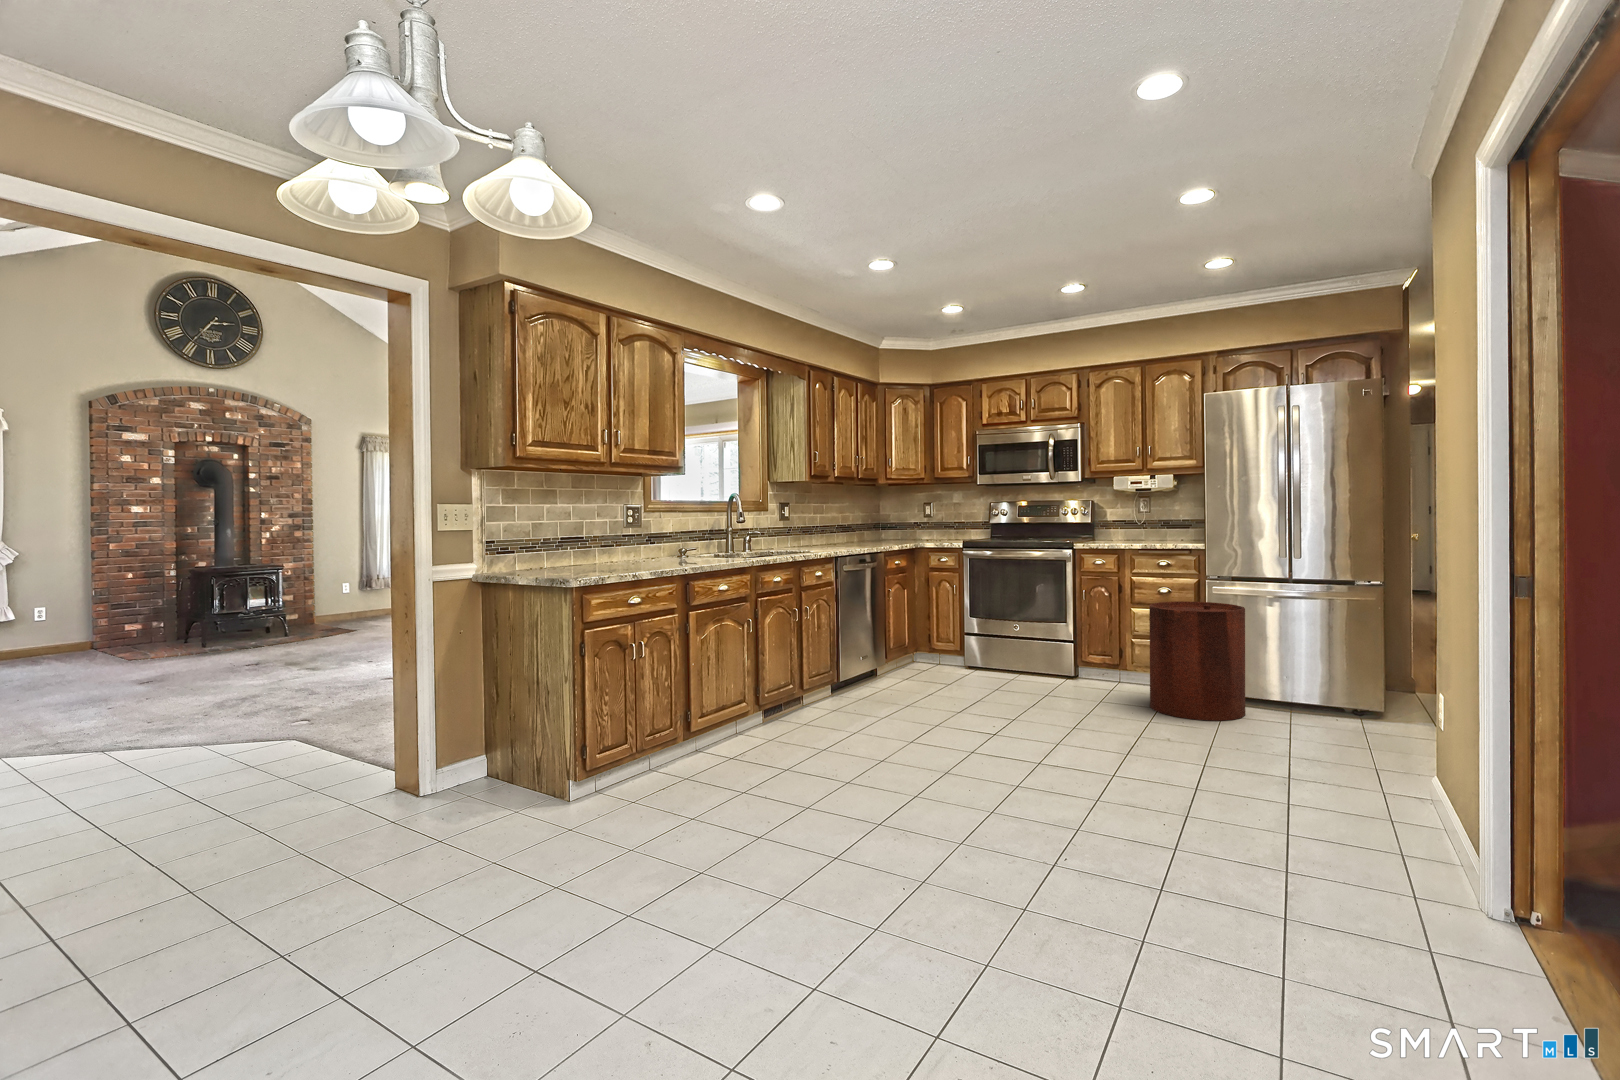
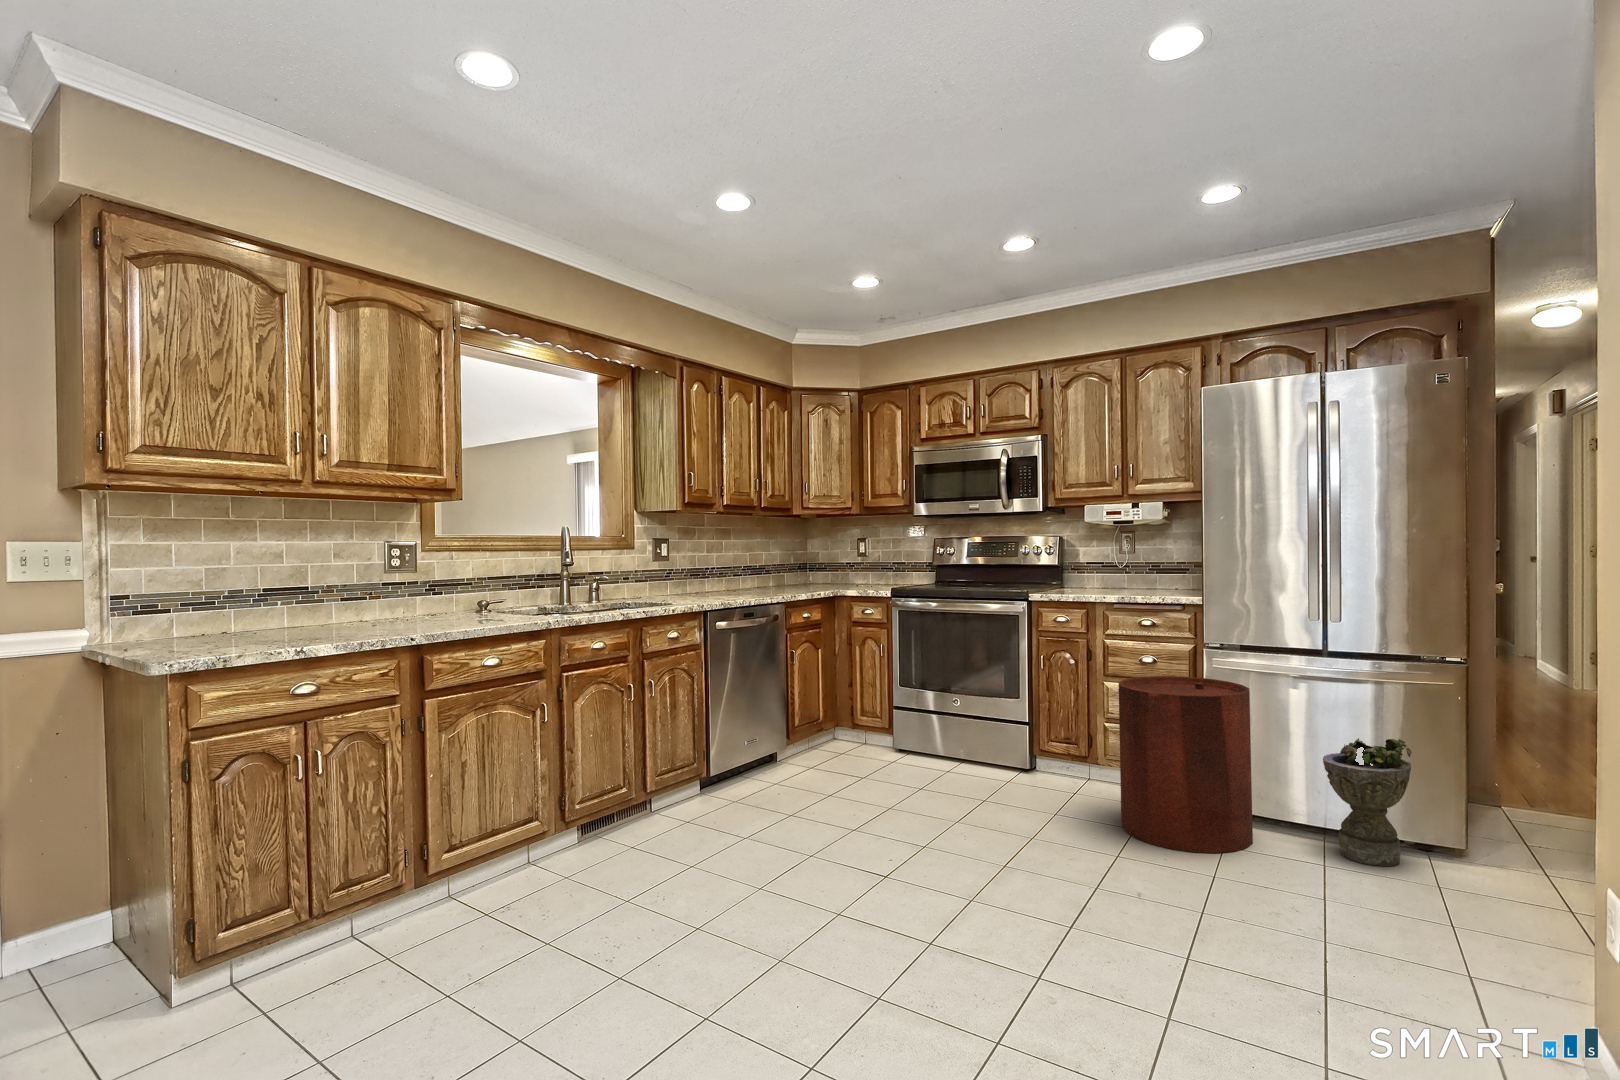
planter: none [1296,639,1358,726] -> present [1323,738,1412,866]

